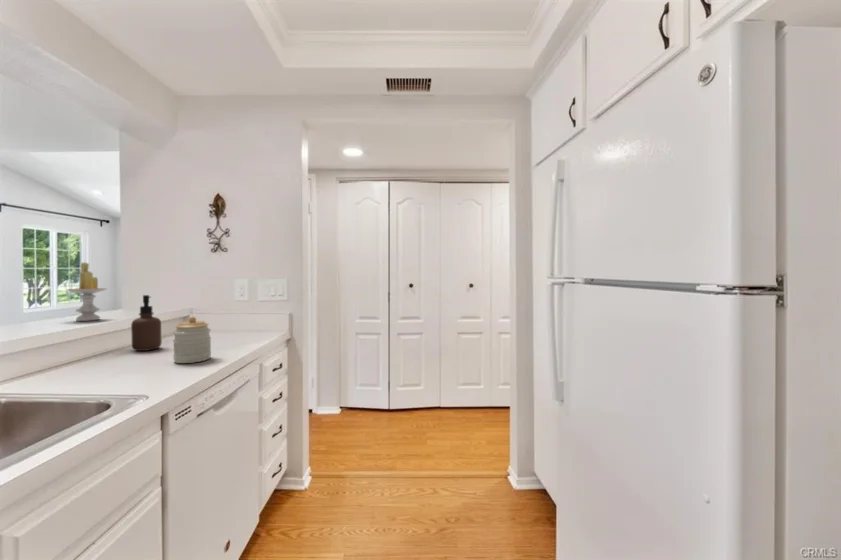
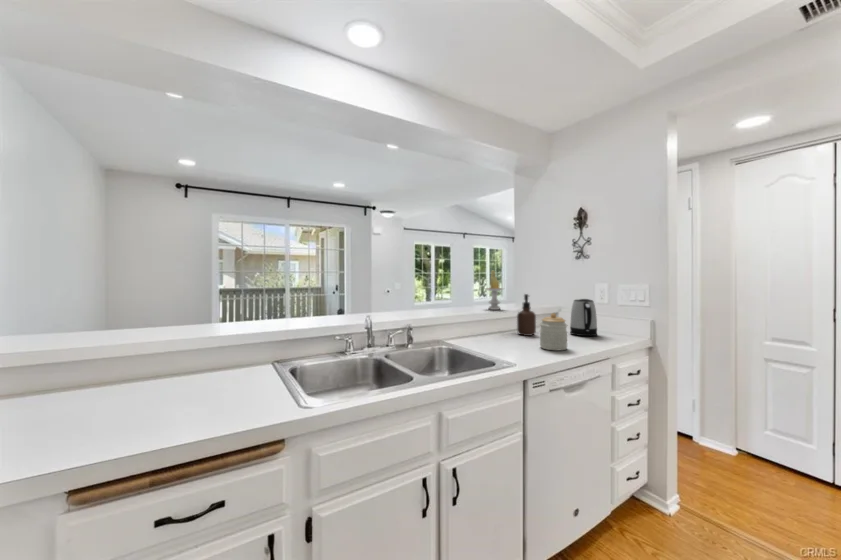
kettle: none [207,297,239,340] -> present [570,299,597,336]

